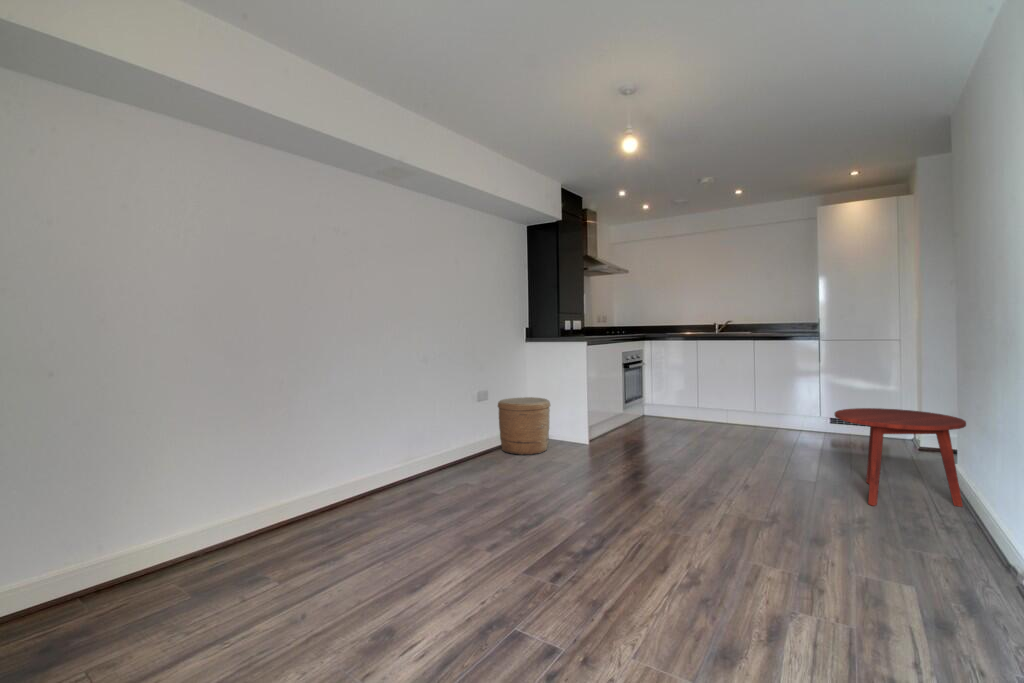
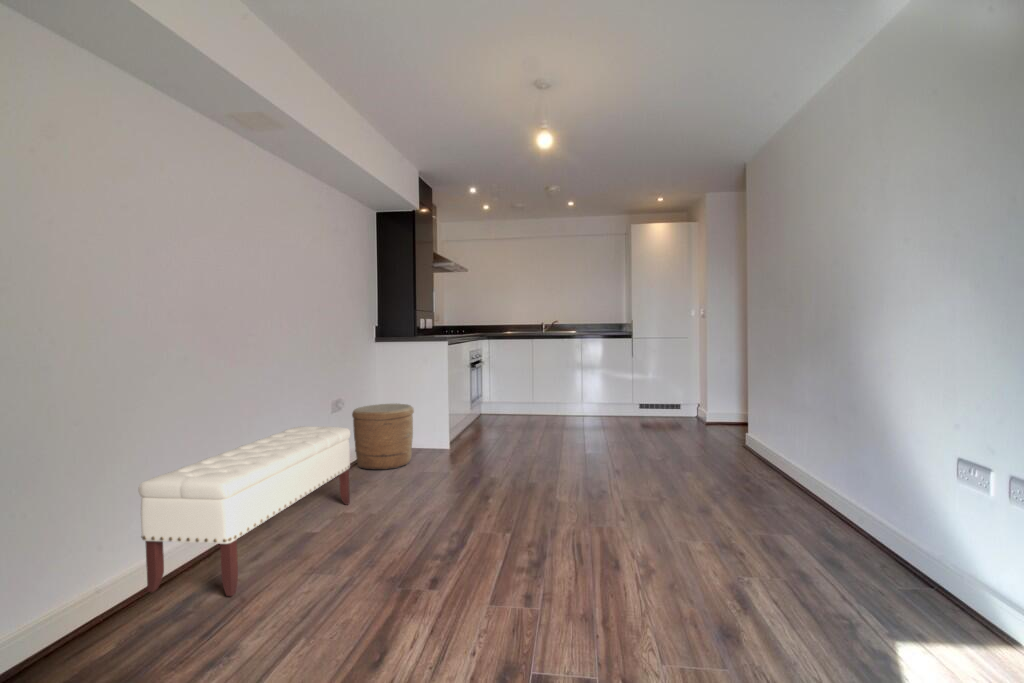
side table: present [835,408,966,507] -> none [681,394,771,475]
bench: none [314,410,477,526] -> present [139,427,350,596]

